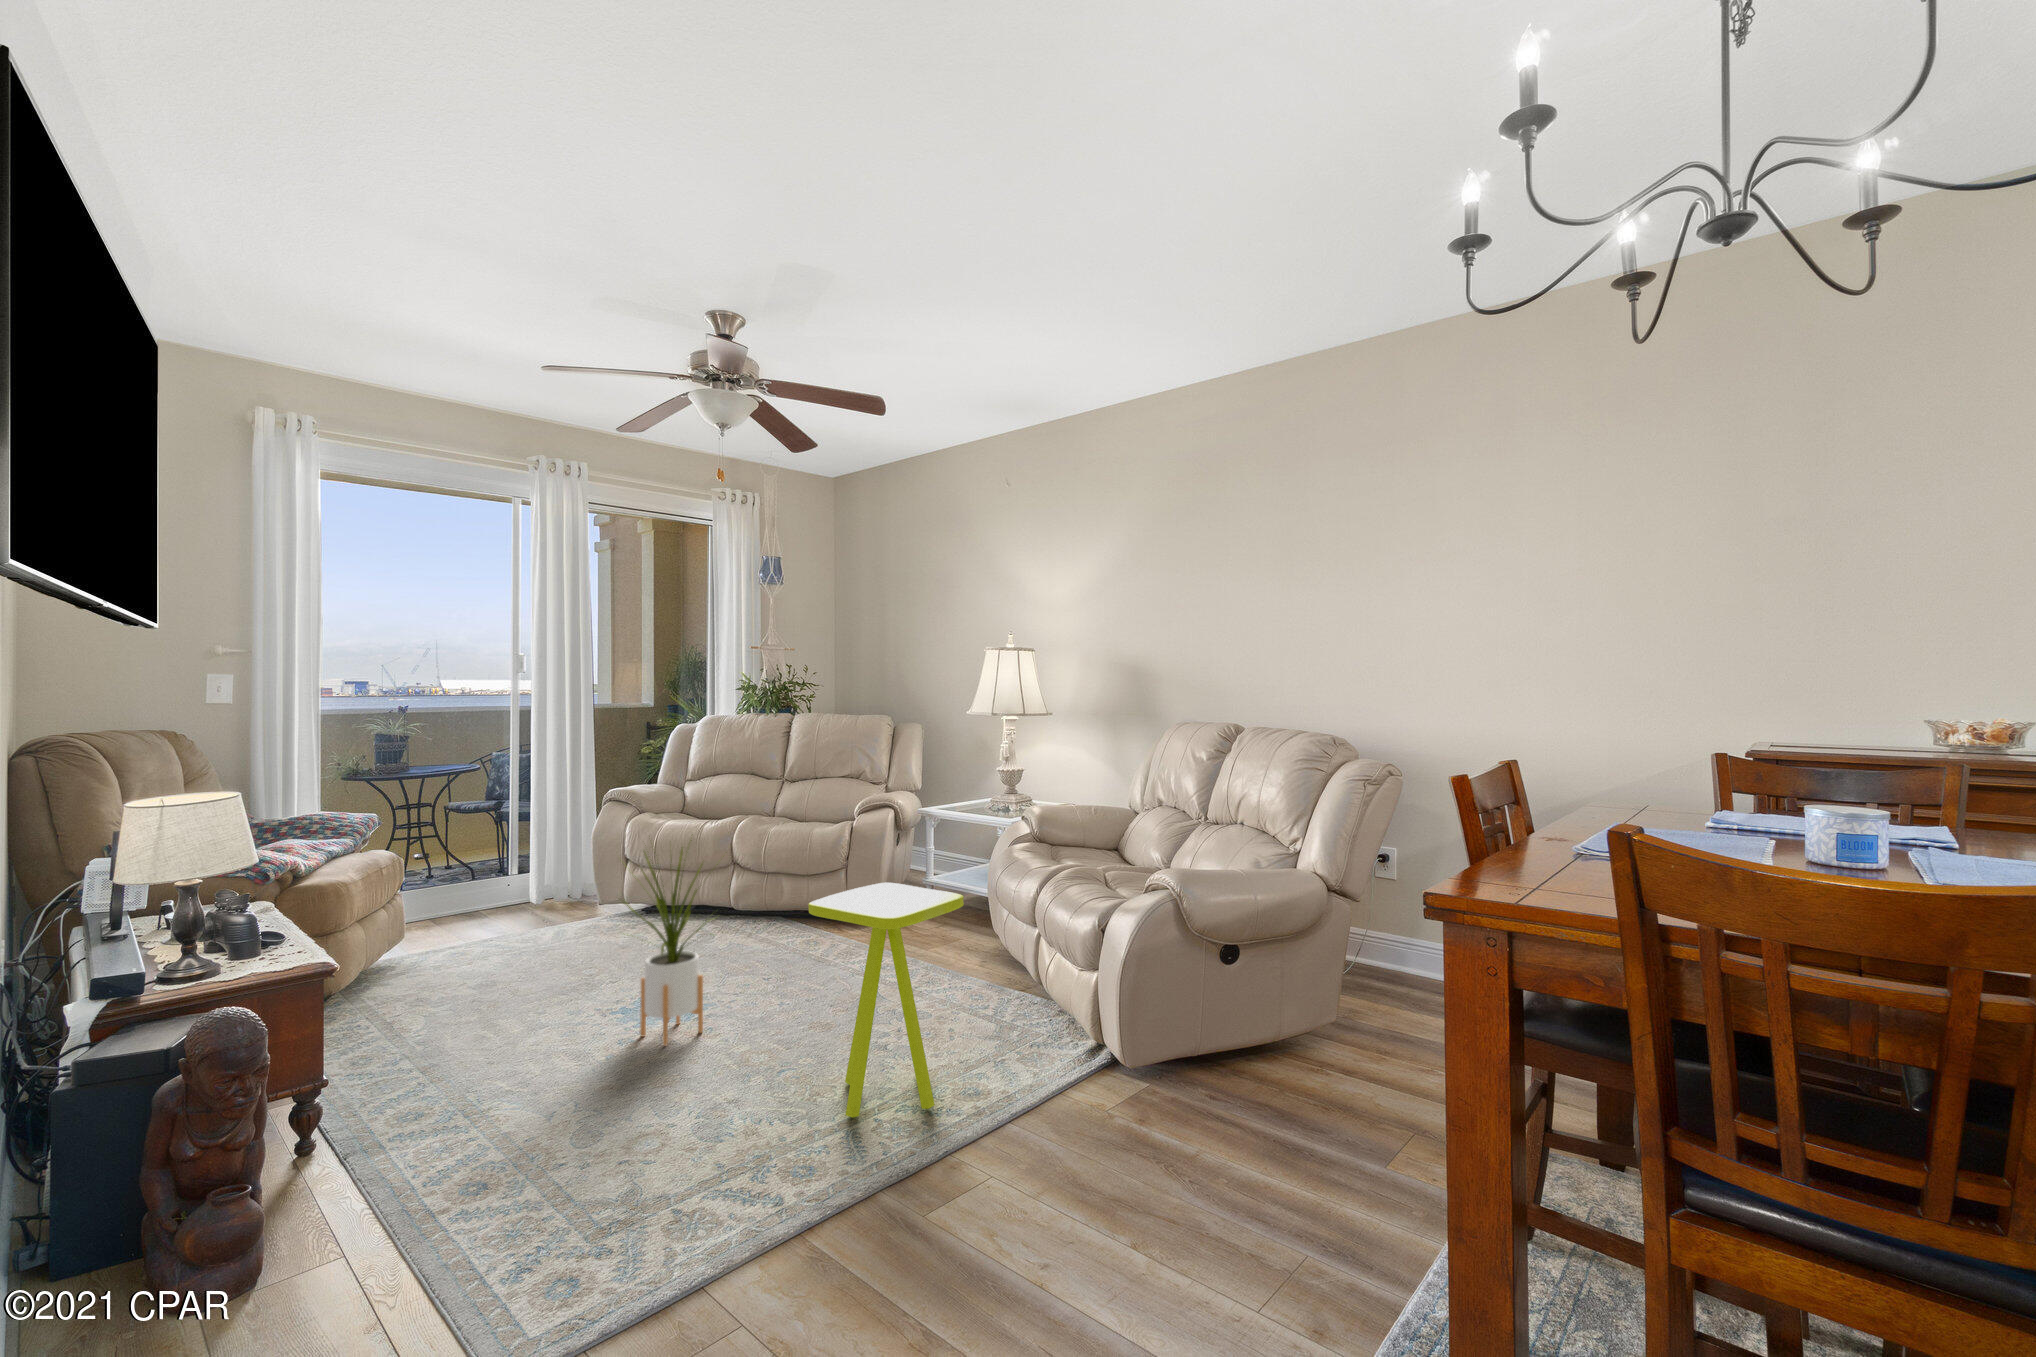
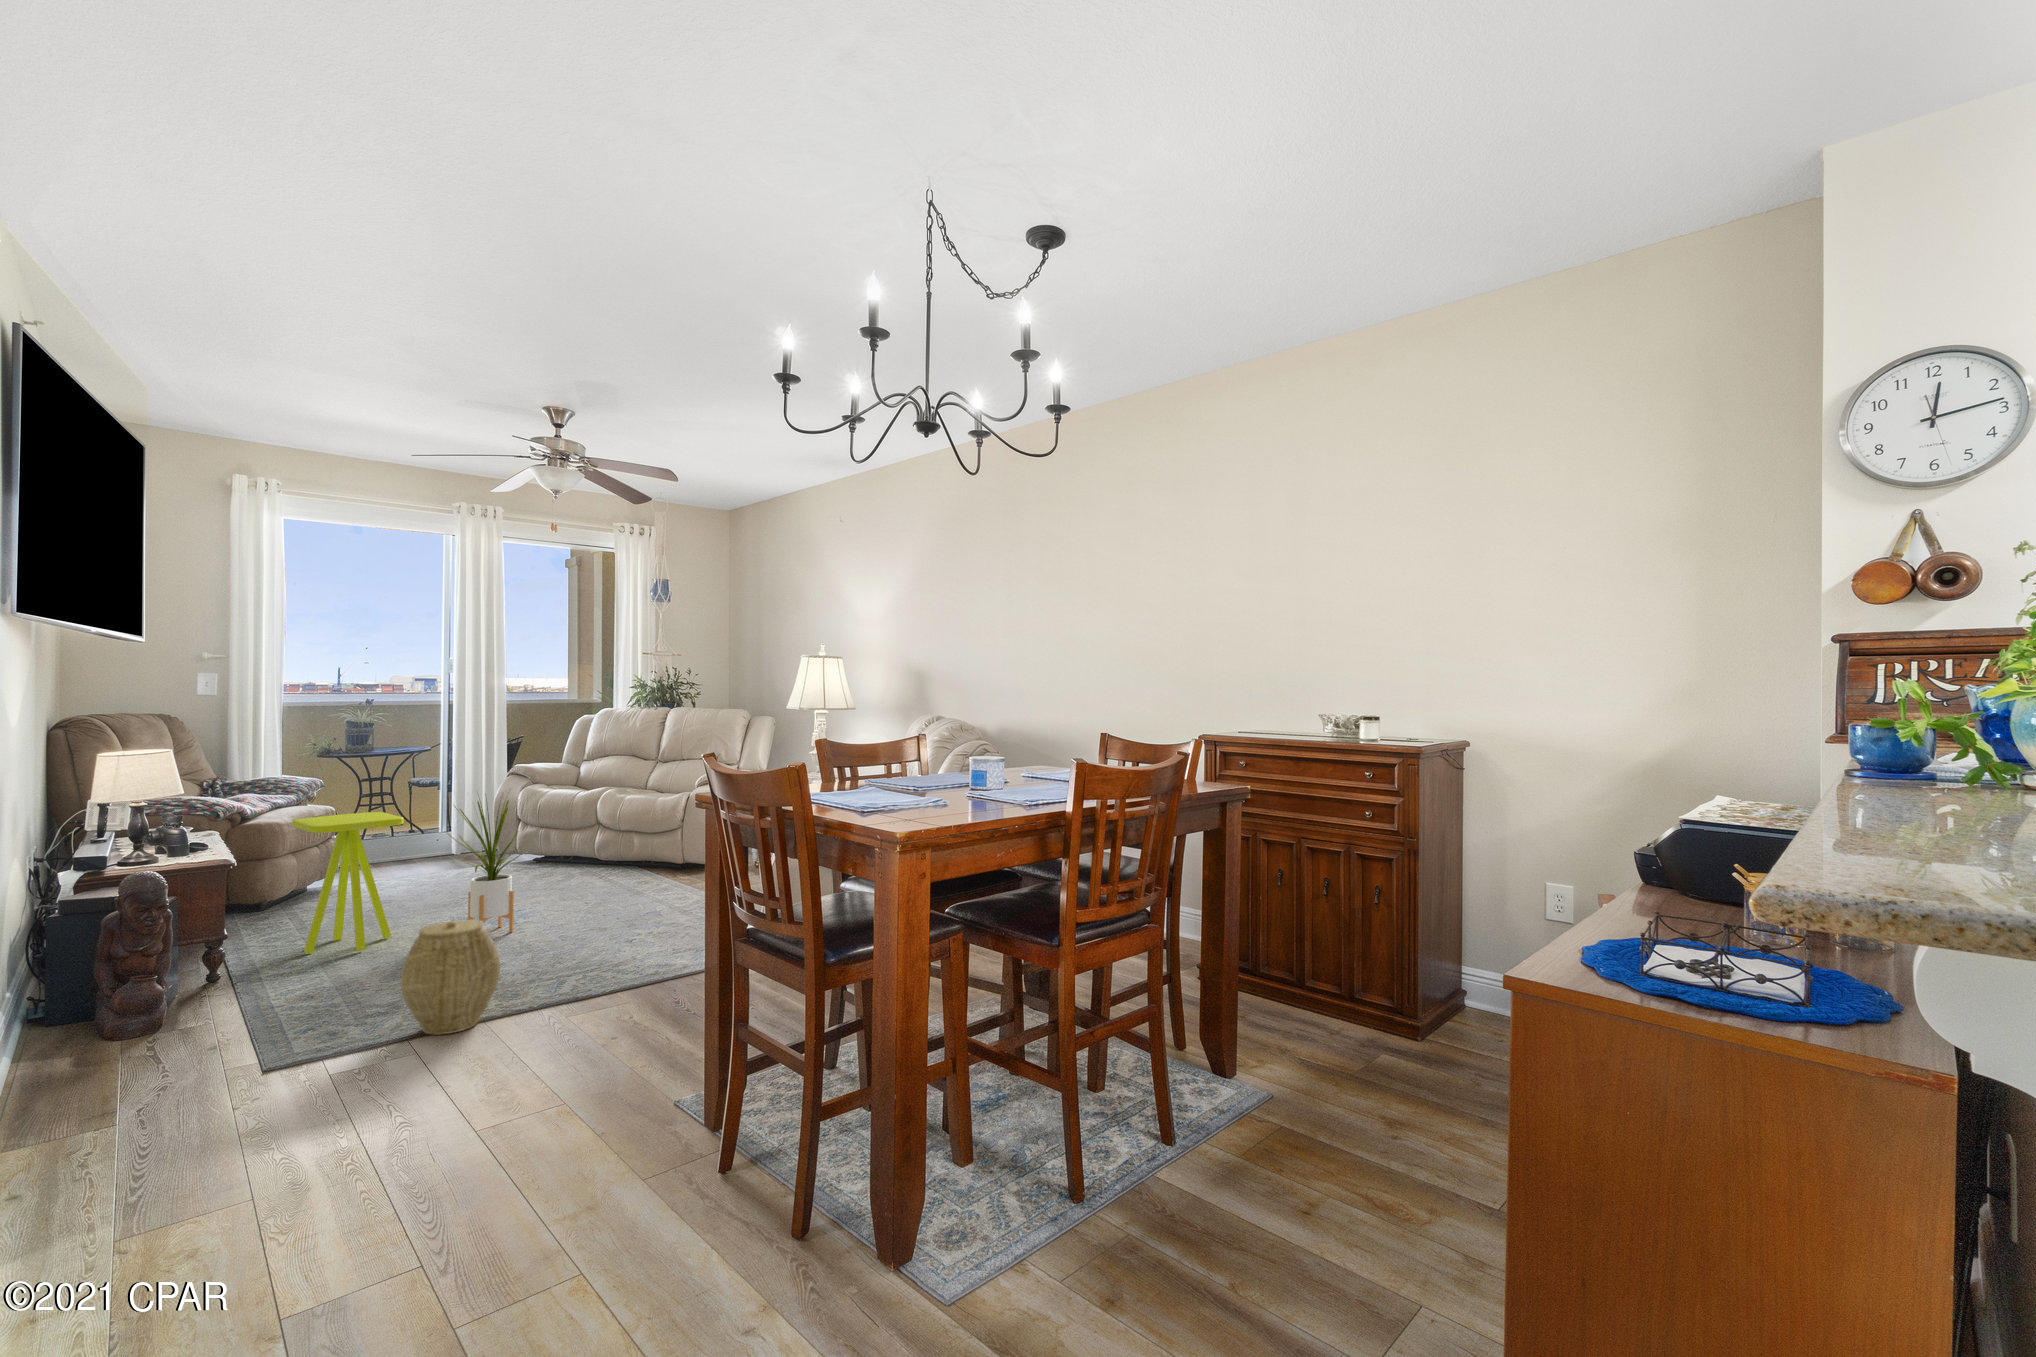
side table: present [808,883,964,1118] -> present [292,812,404,953]
woven basket: none [674,1062,817,1264] -> present [400,920,500,1035]

